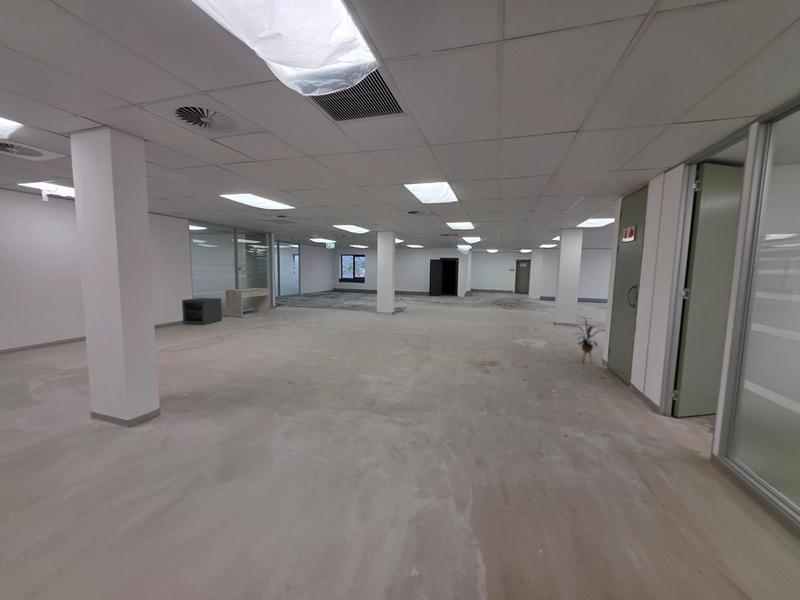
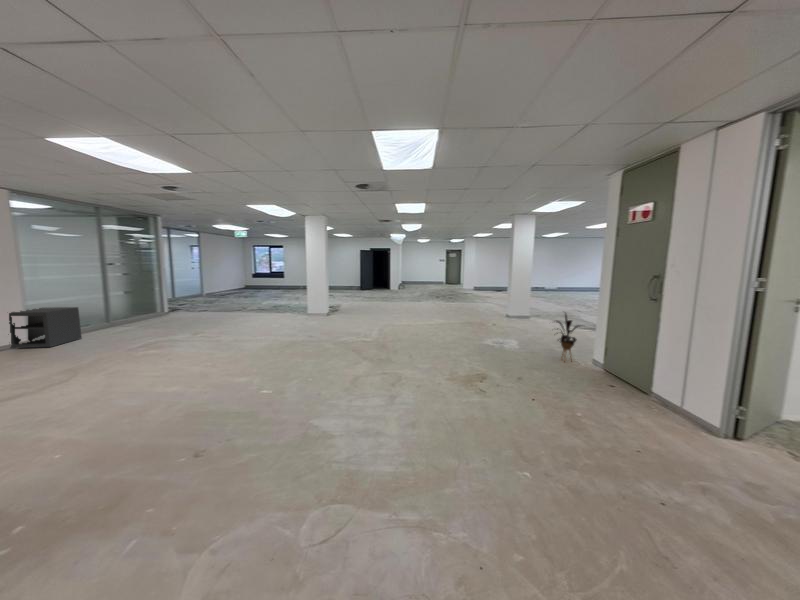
desk: present [226,288,269,317] -> none [85,290,159,332]

